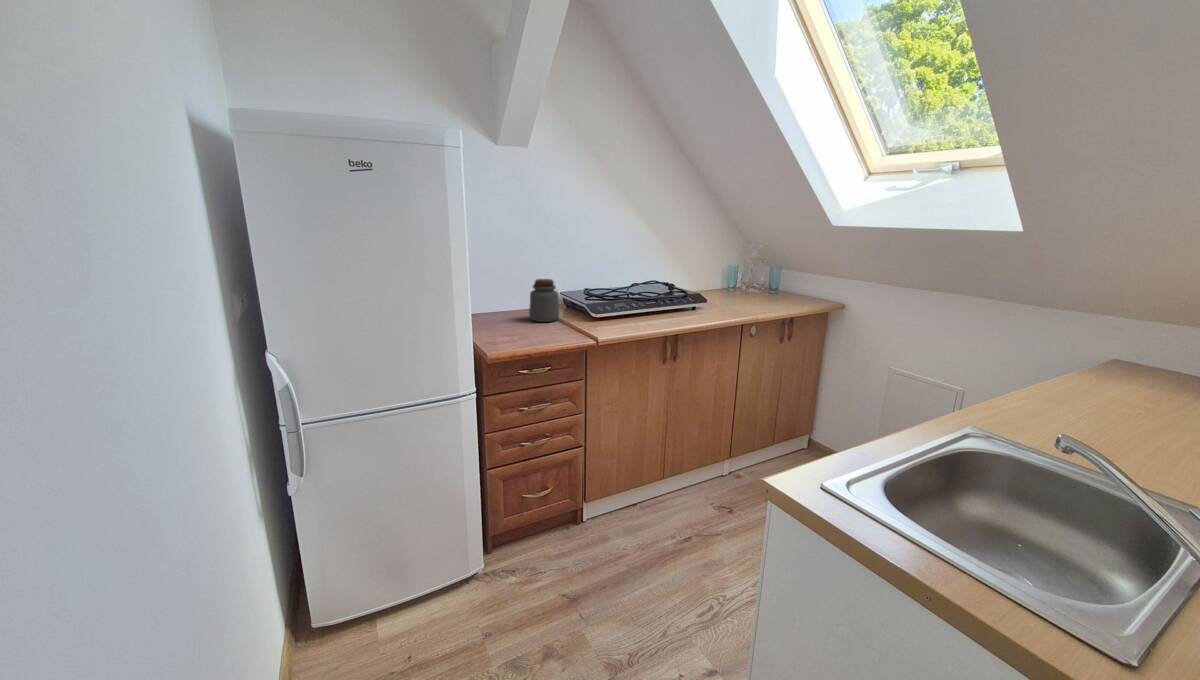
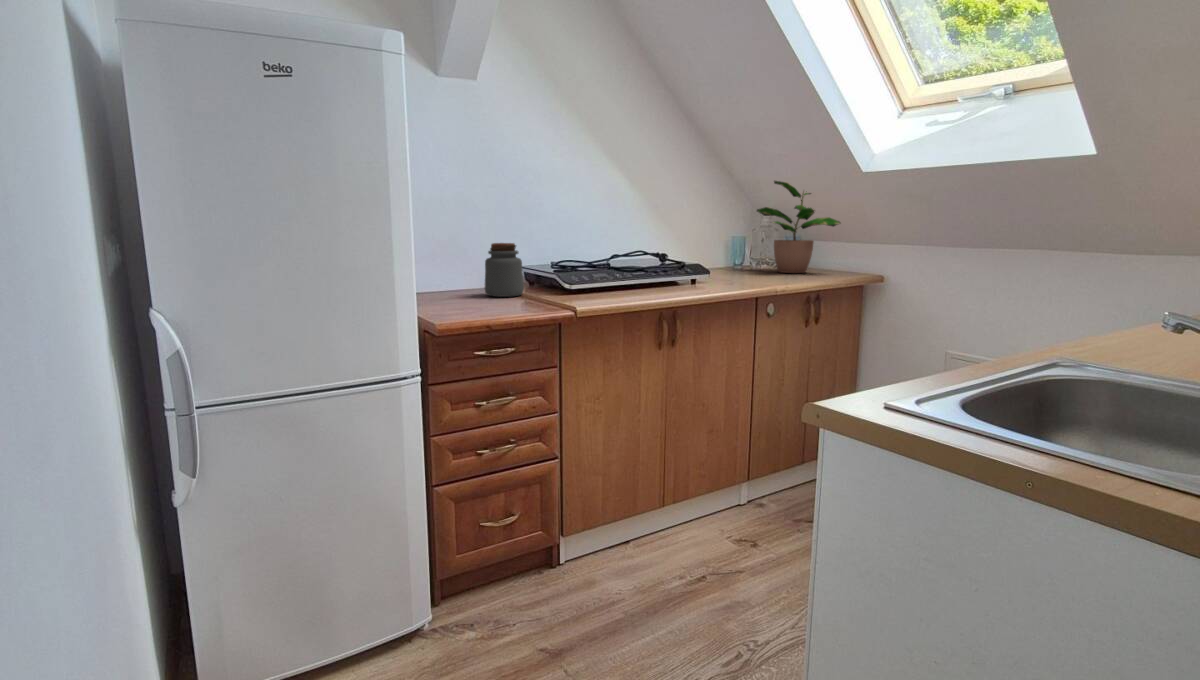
potted plant: none [747,224,814,298] -> present [757,181,841,273]

